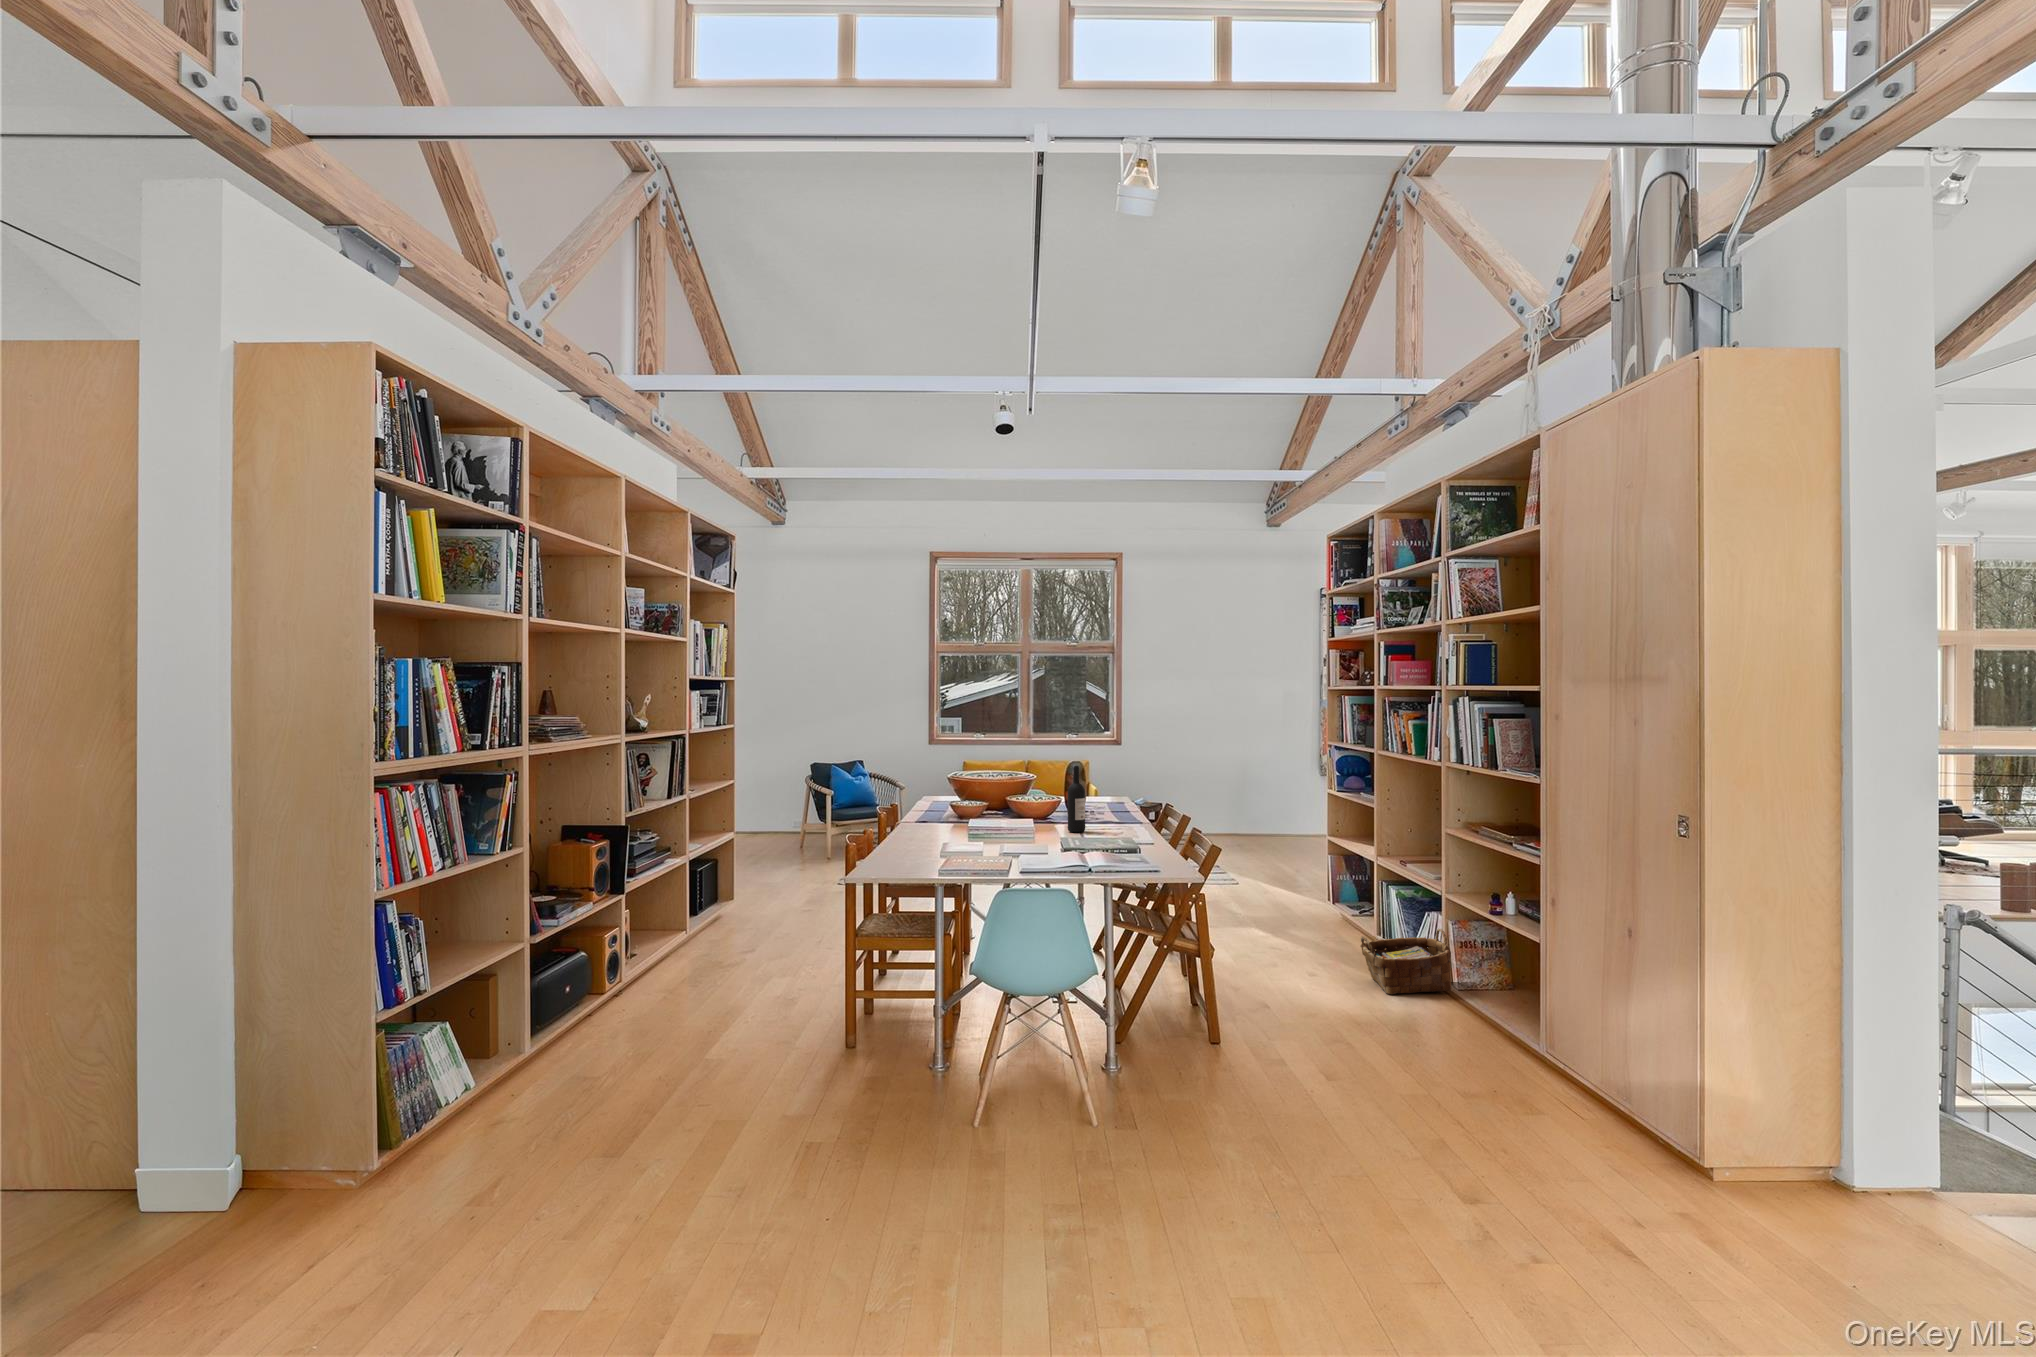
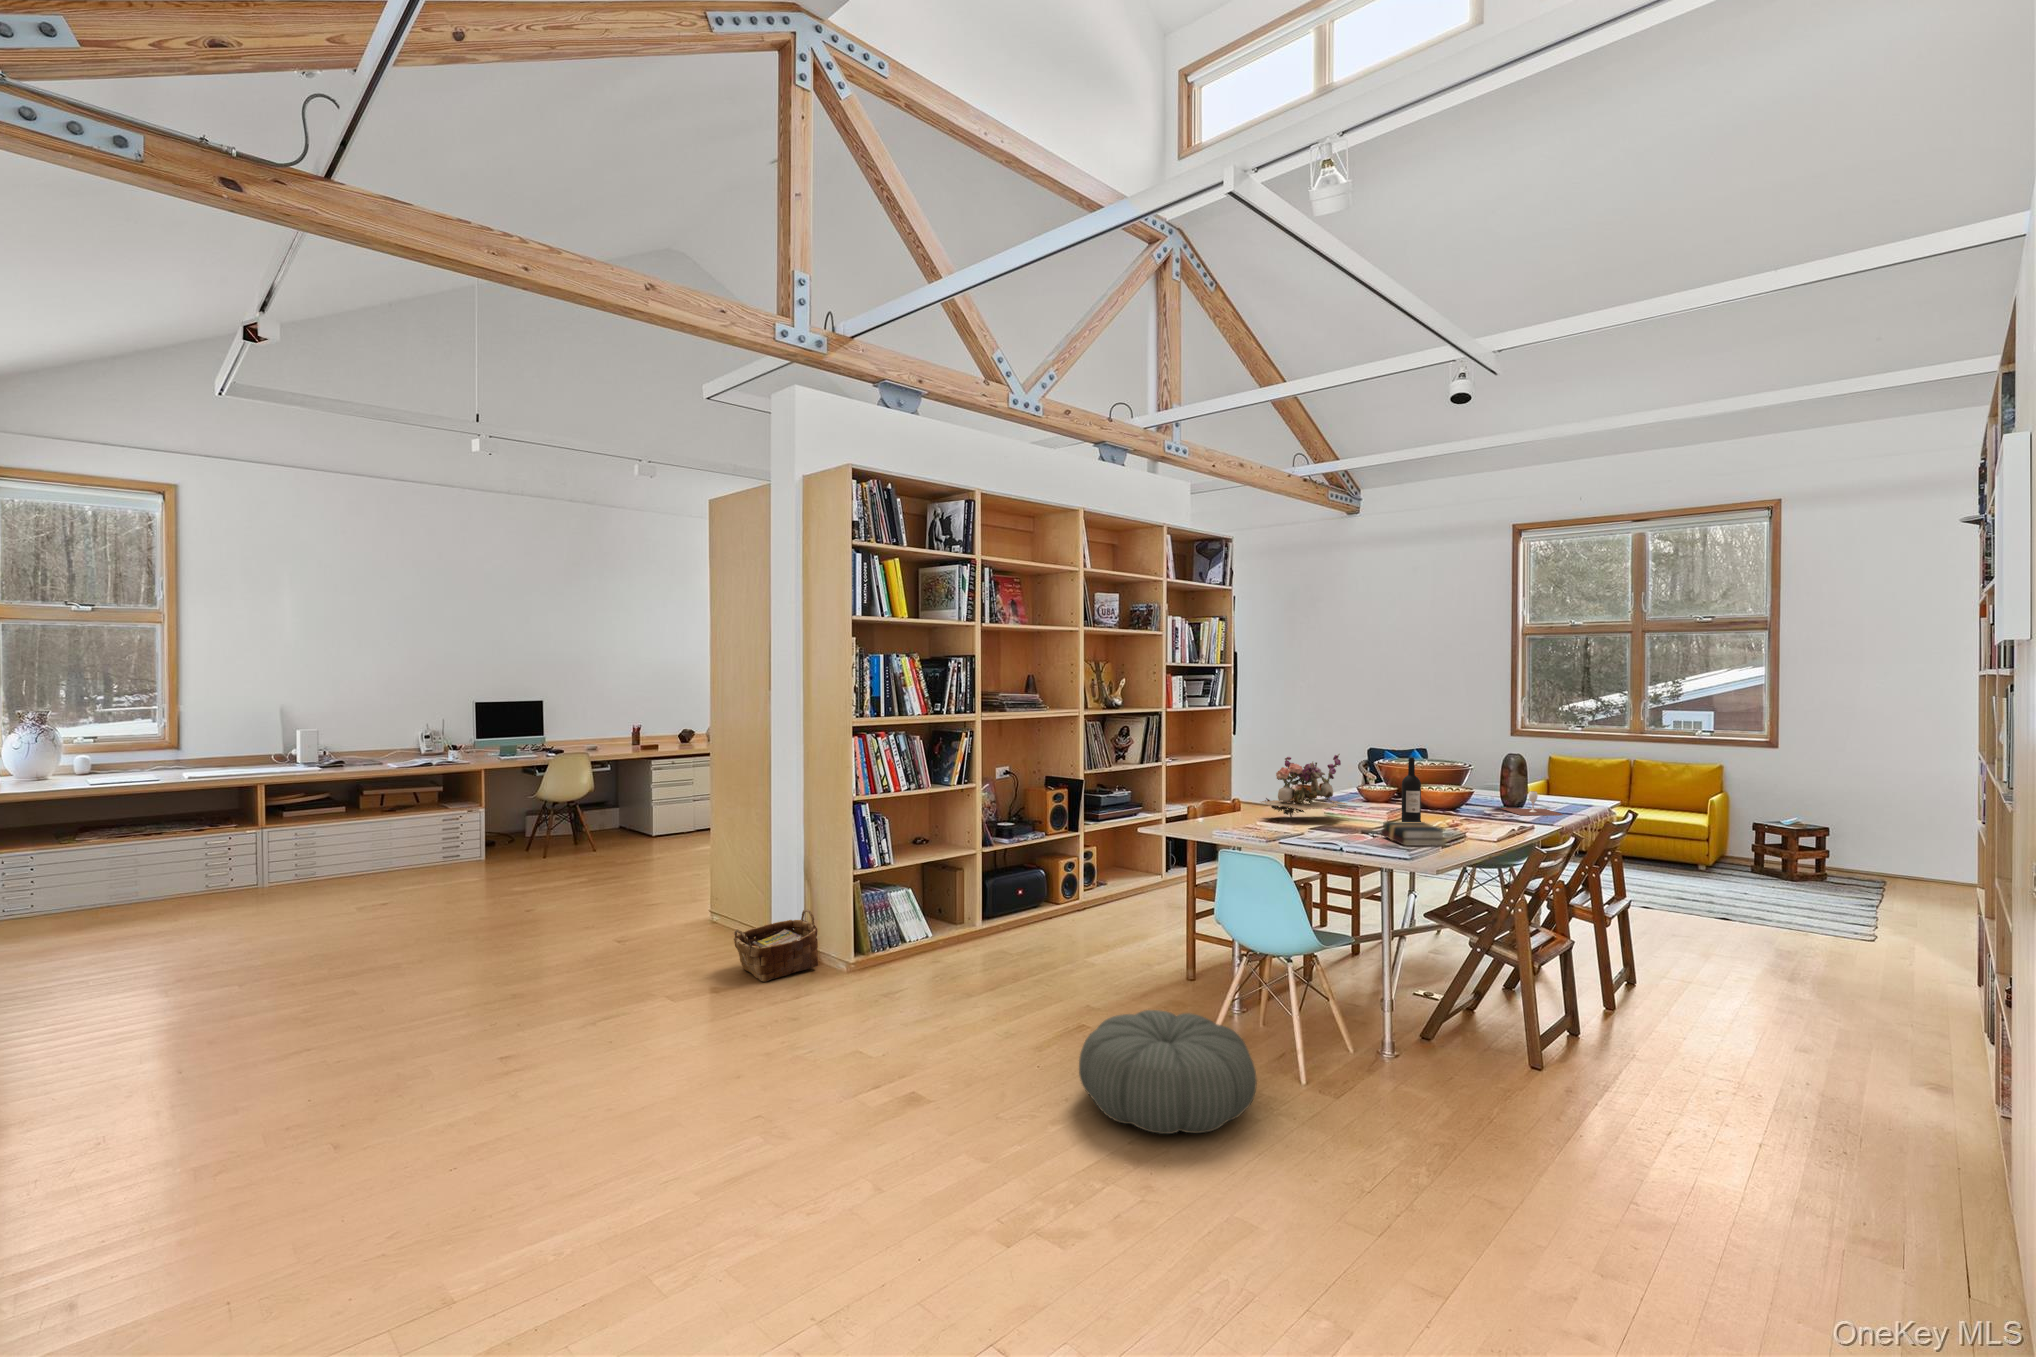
flower arrangement: none [935,767,1016,840] -> present [1261,754,1347,817]
wine glass: none [1092,791,1150,813] -> present [1501,791,1564,816]
hardback book: none [1095,827,1163,851] -> present [1381,821,1446,846]
woven basket: present [1360,929,1451,994] -> present [734,909,818,982]
pouf: none [938,1077,1147,1237] -> present [1079,1010,1257,1134]

